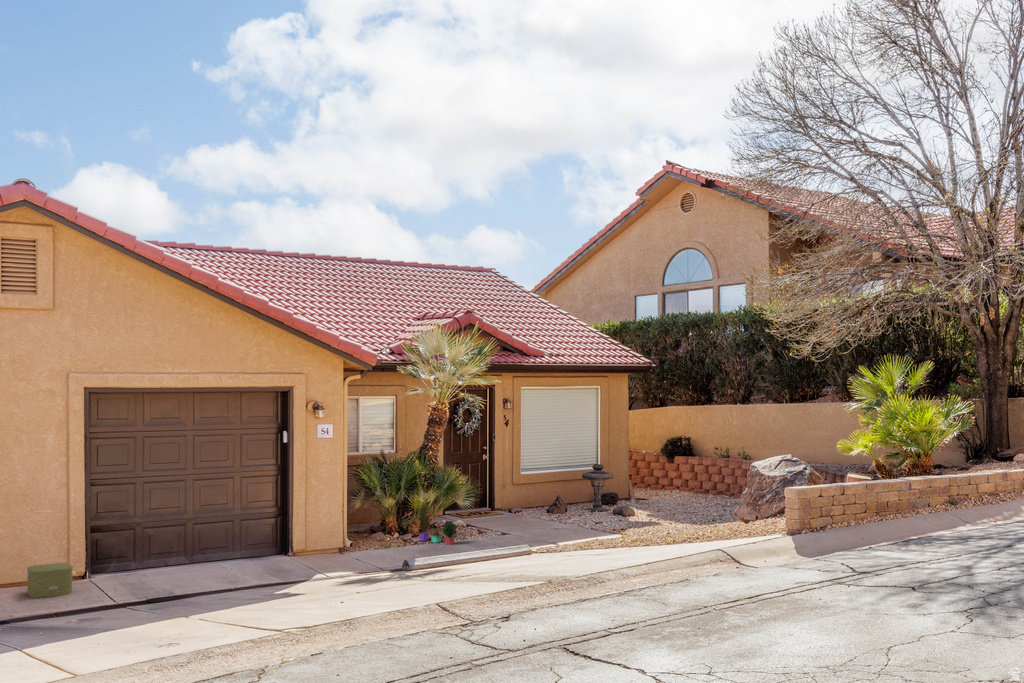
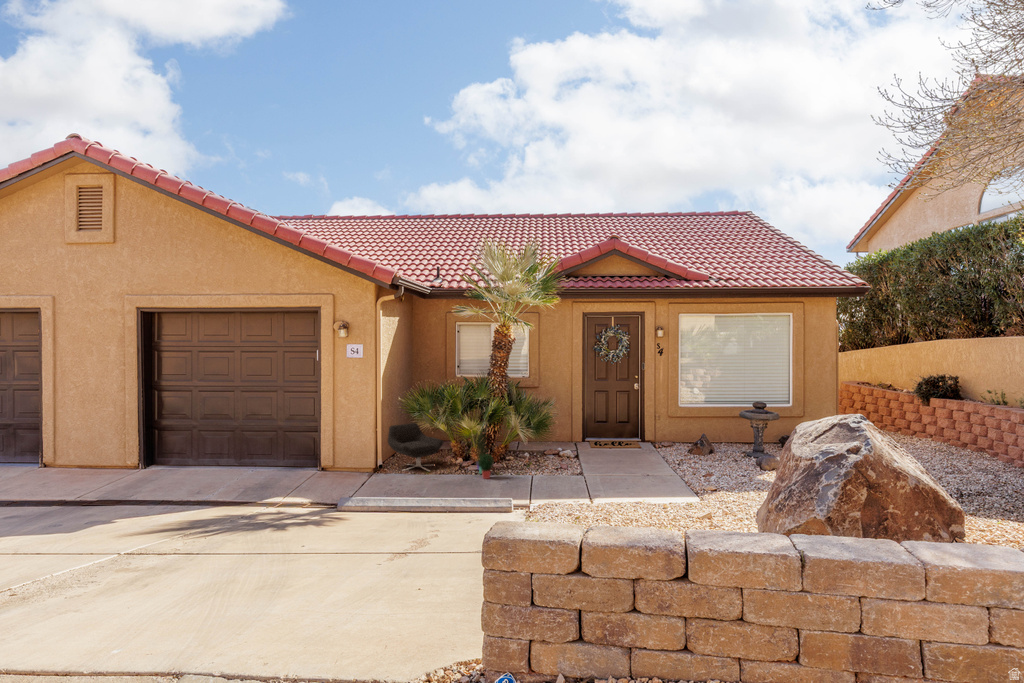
lounge chair: none [332,503,386,549] -> present [388,423,444,471]
storage box: present [27,563,73,598] -> none [71,453,118,481]

